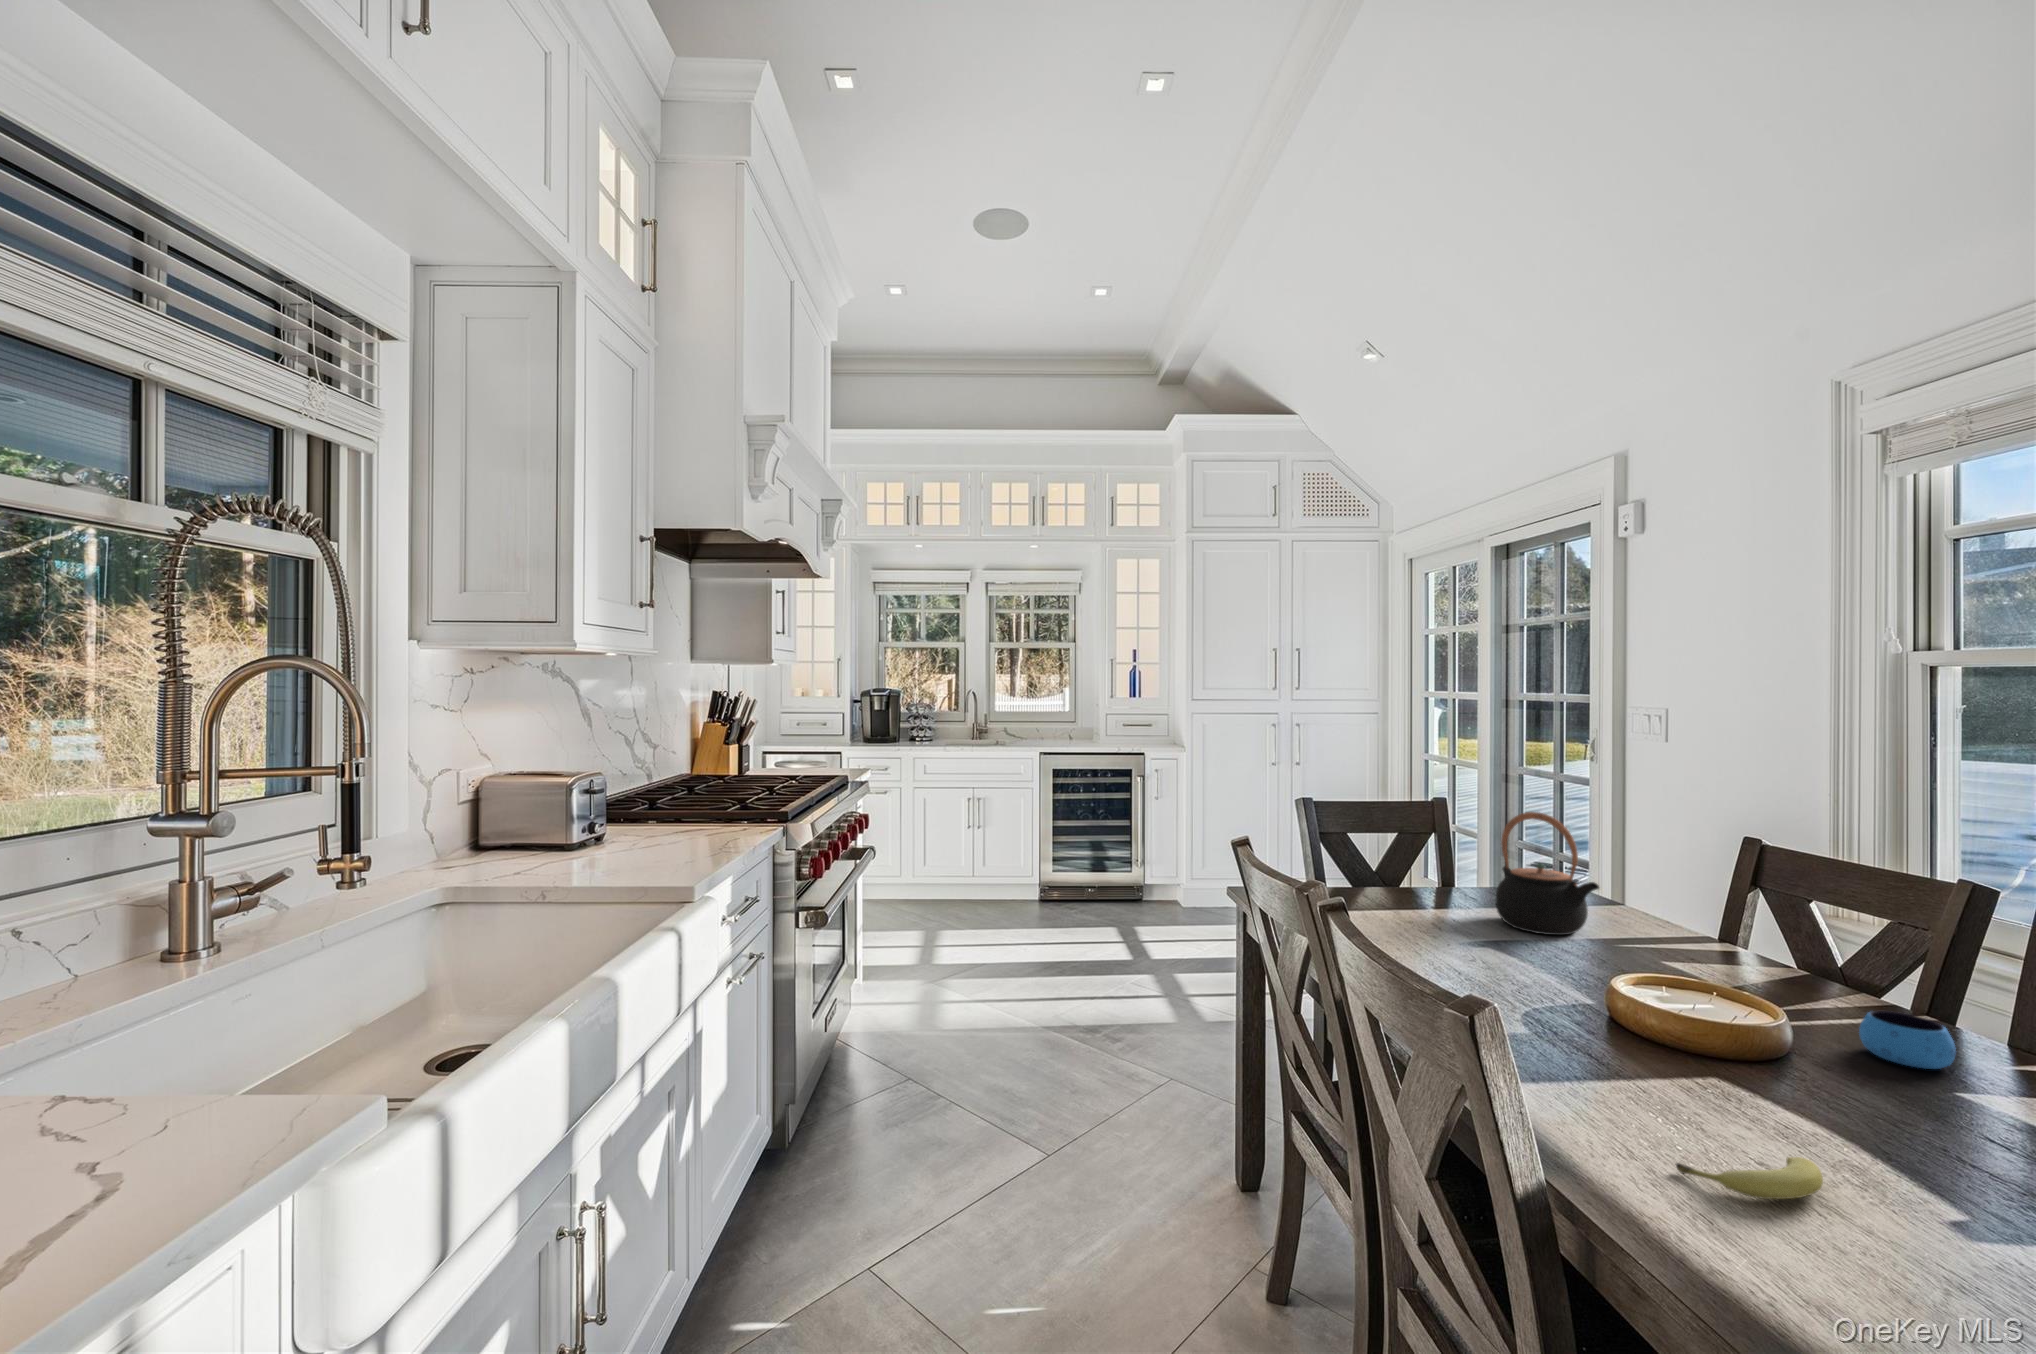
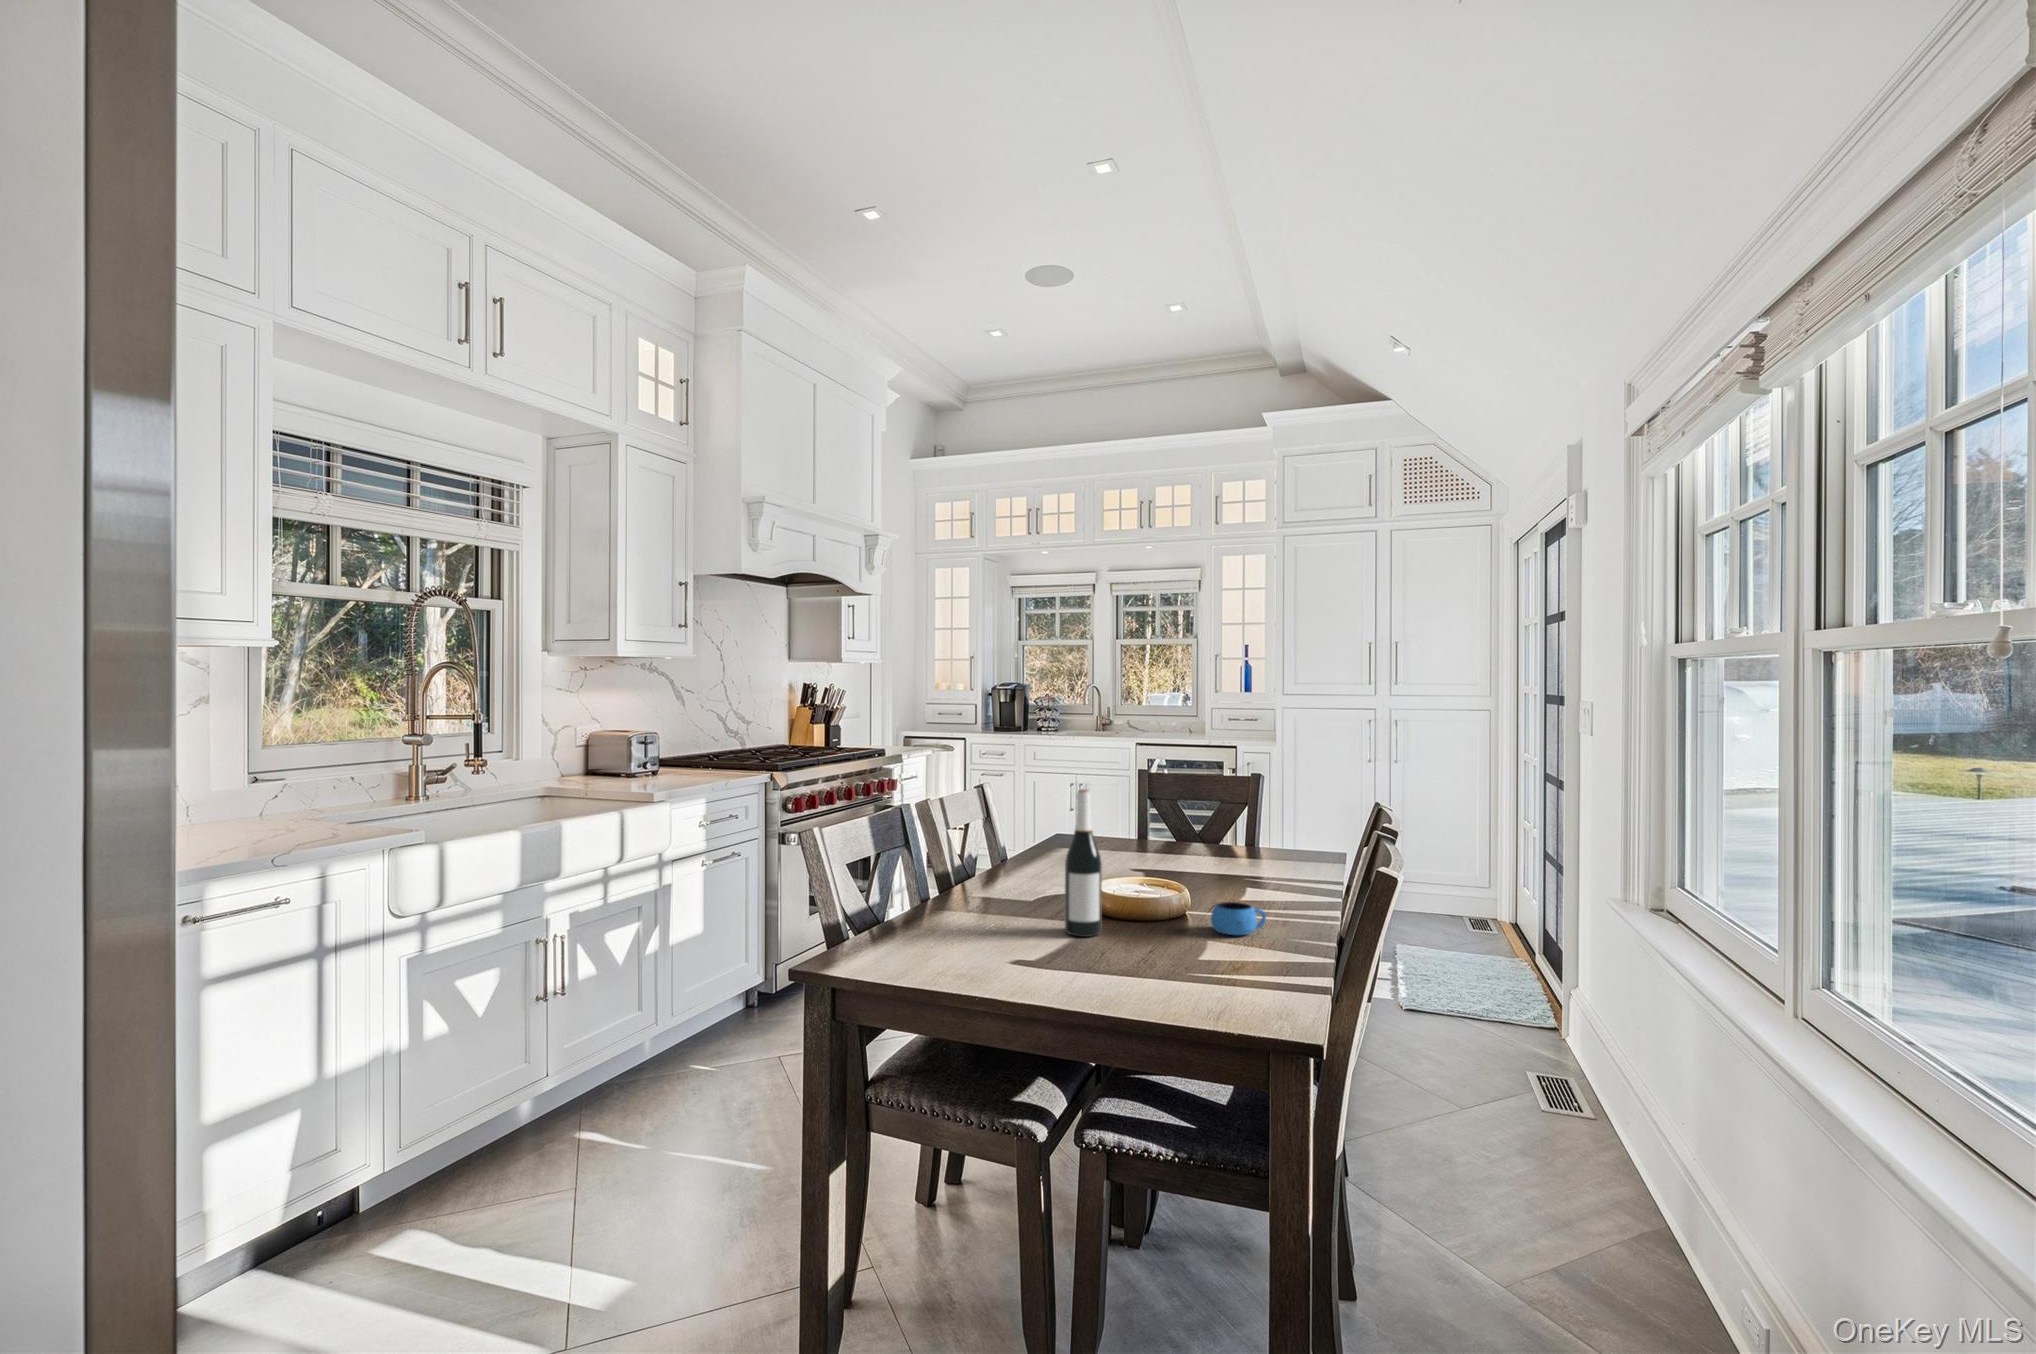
teapot: present [1496,812,1599,935] -> none [1197,780,1260,875]
wine bottle: none [1756,868,1838,1120] -> present [1065,789,1102,937]
fruit: present [1676,1157,1823,1199] -> none [935,930,997,944]

